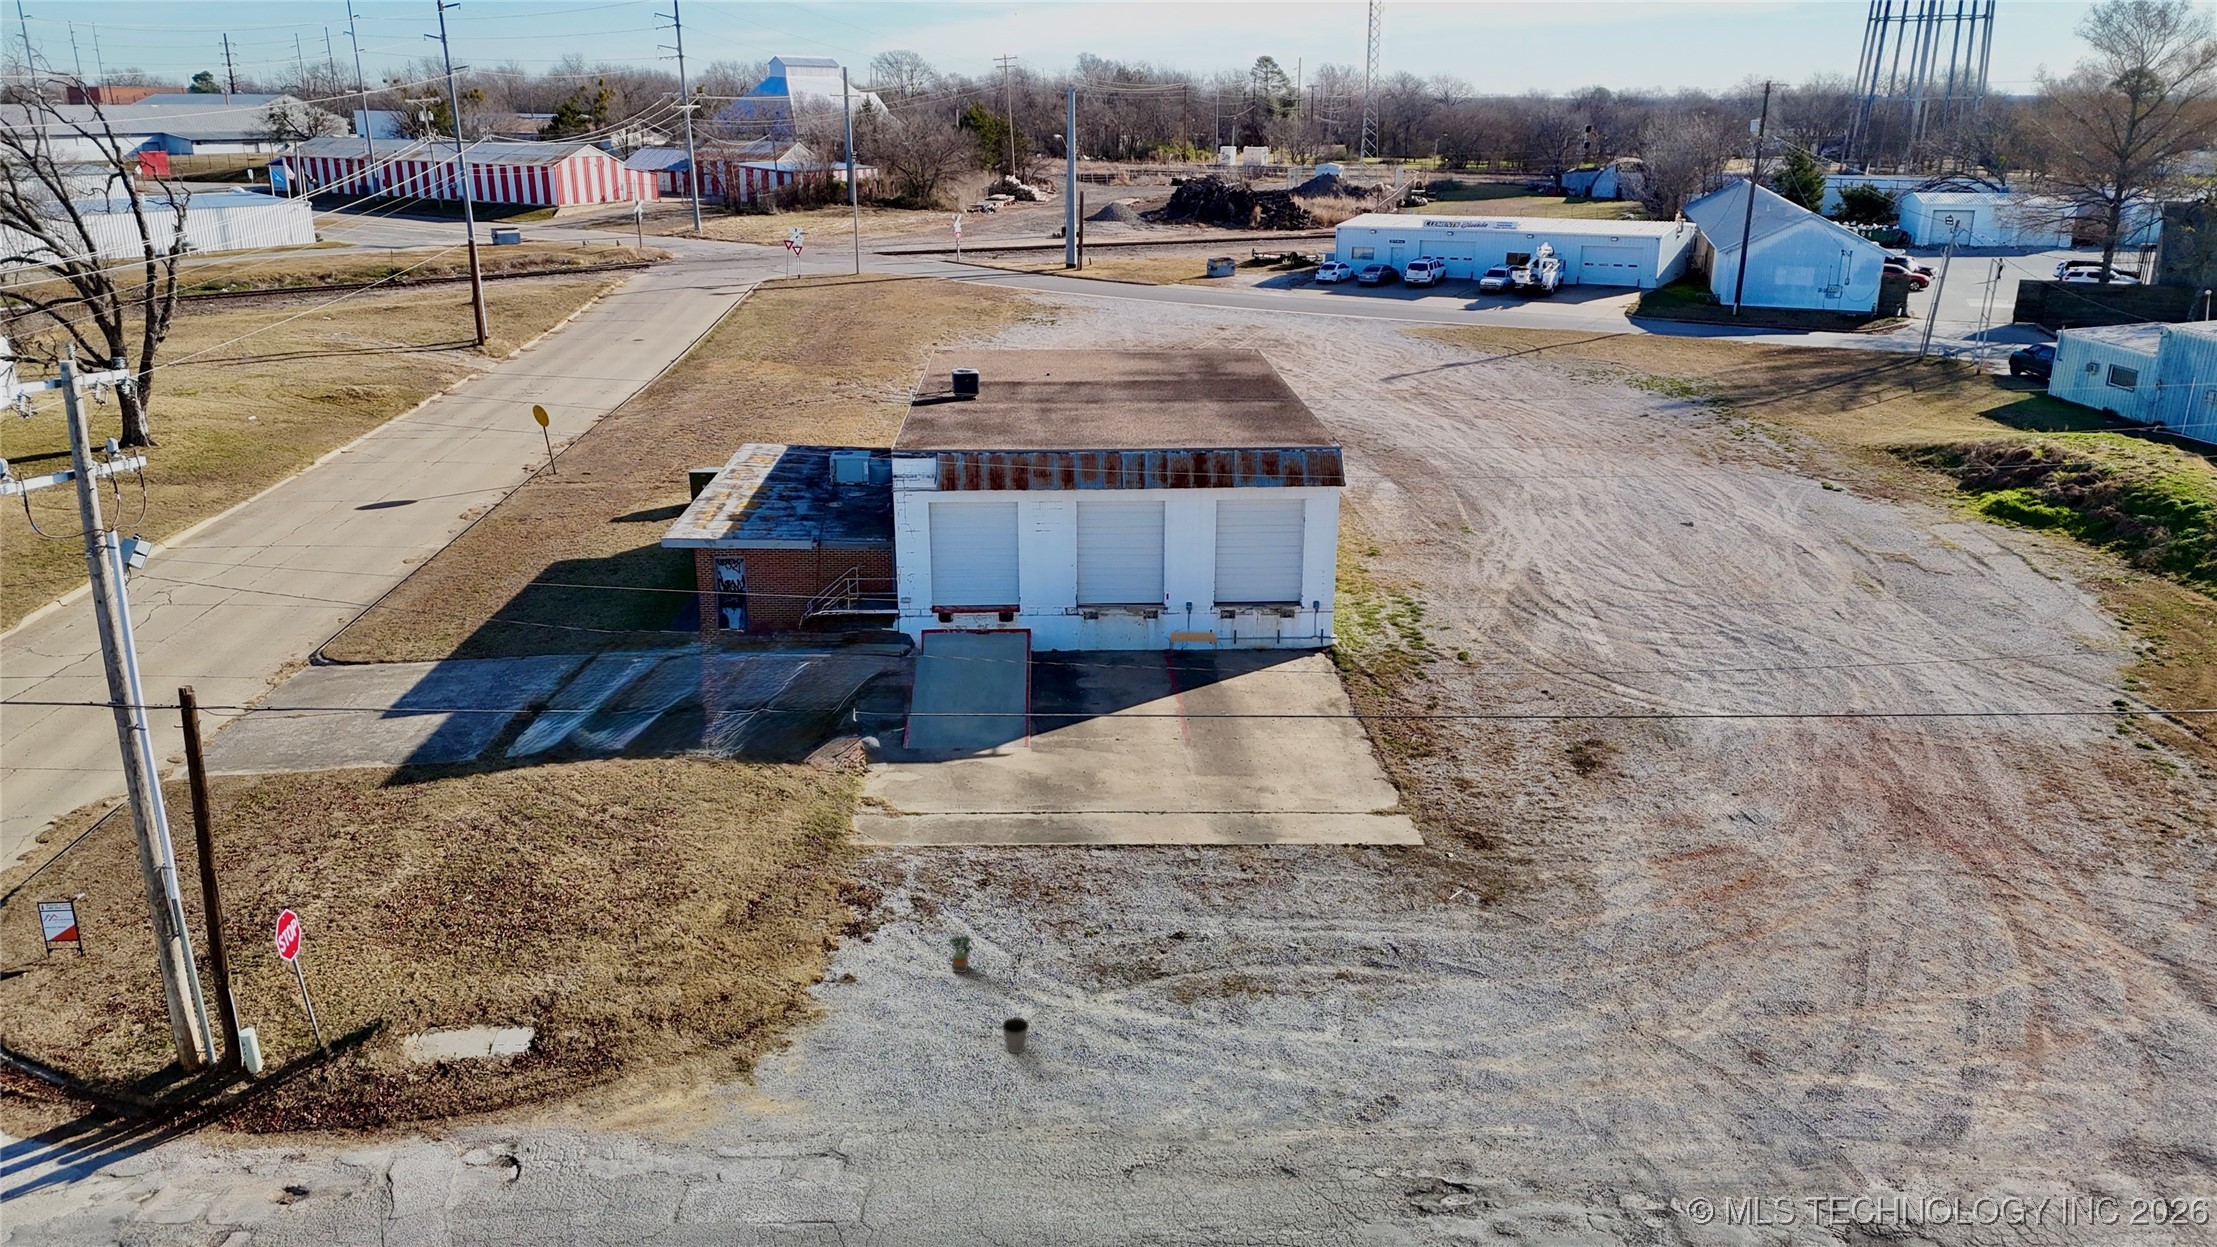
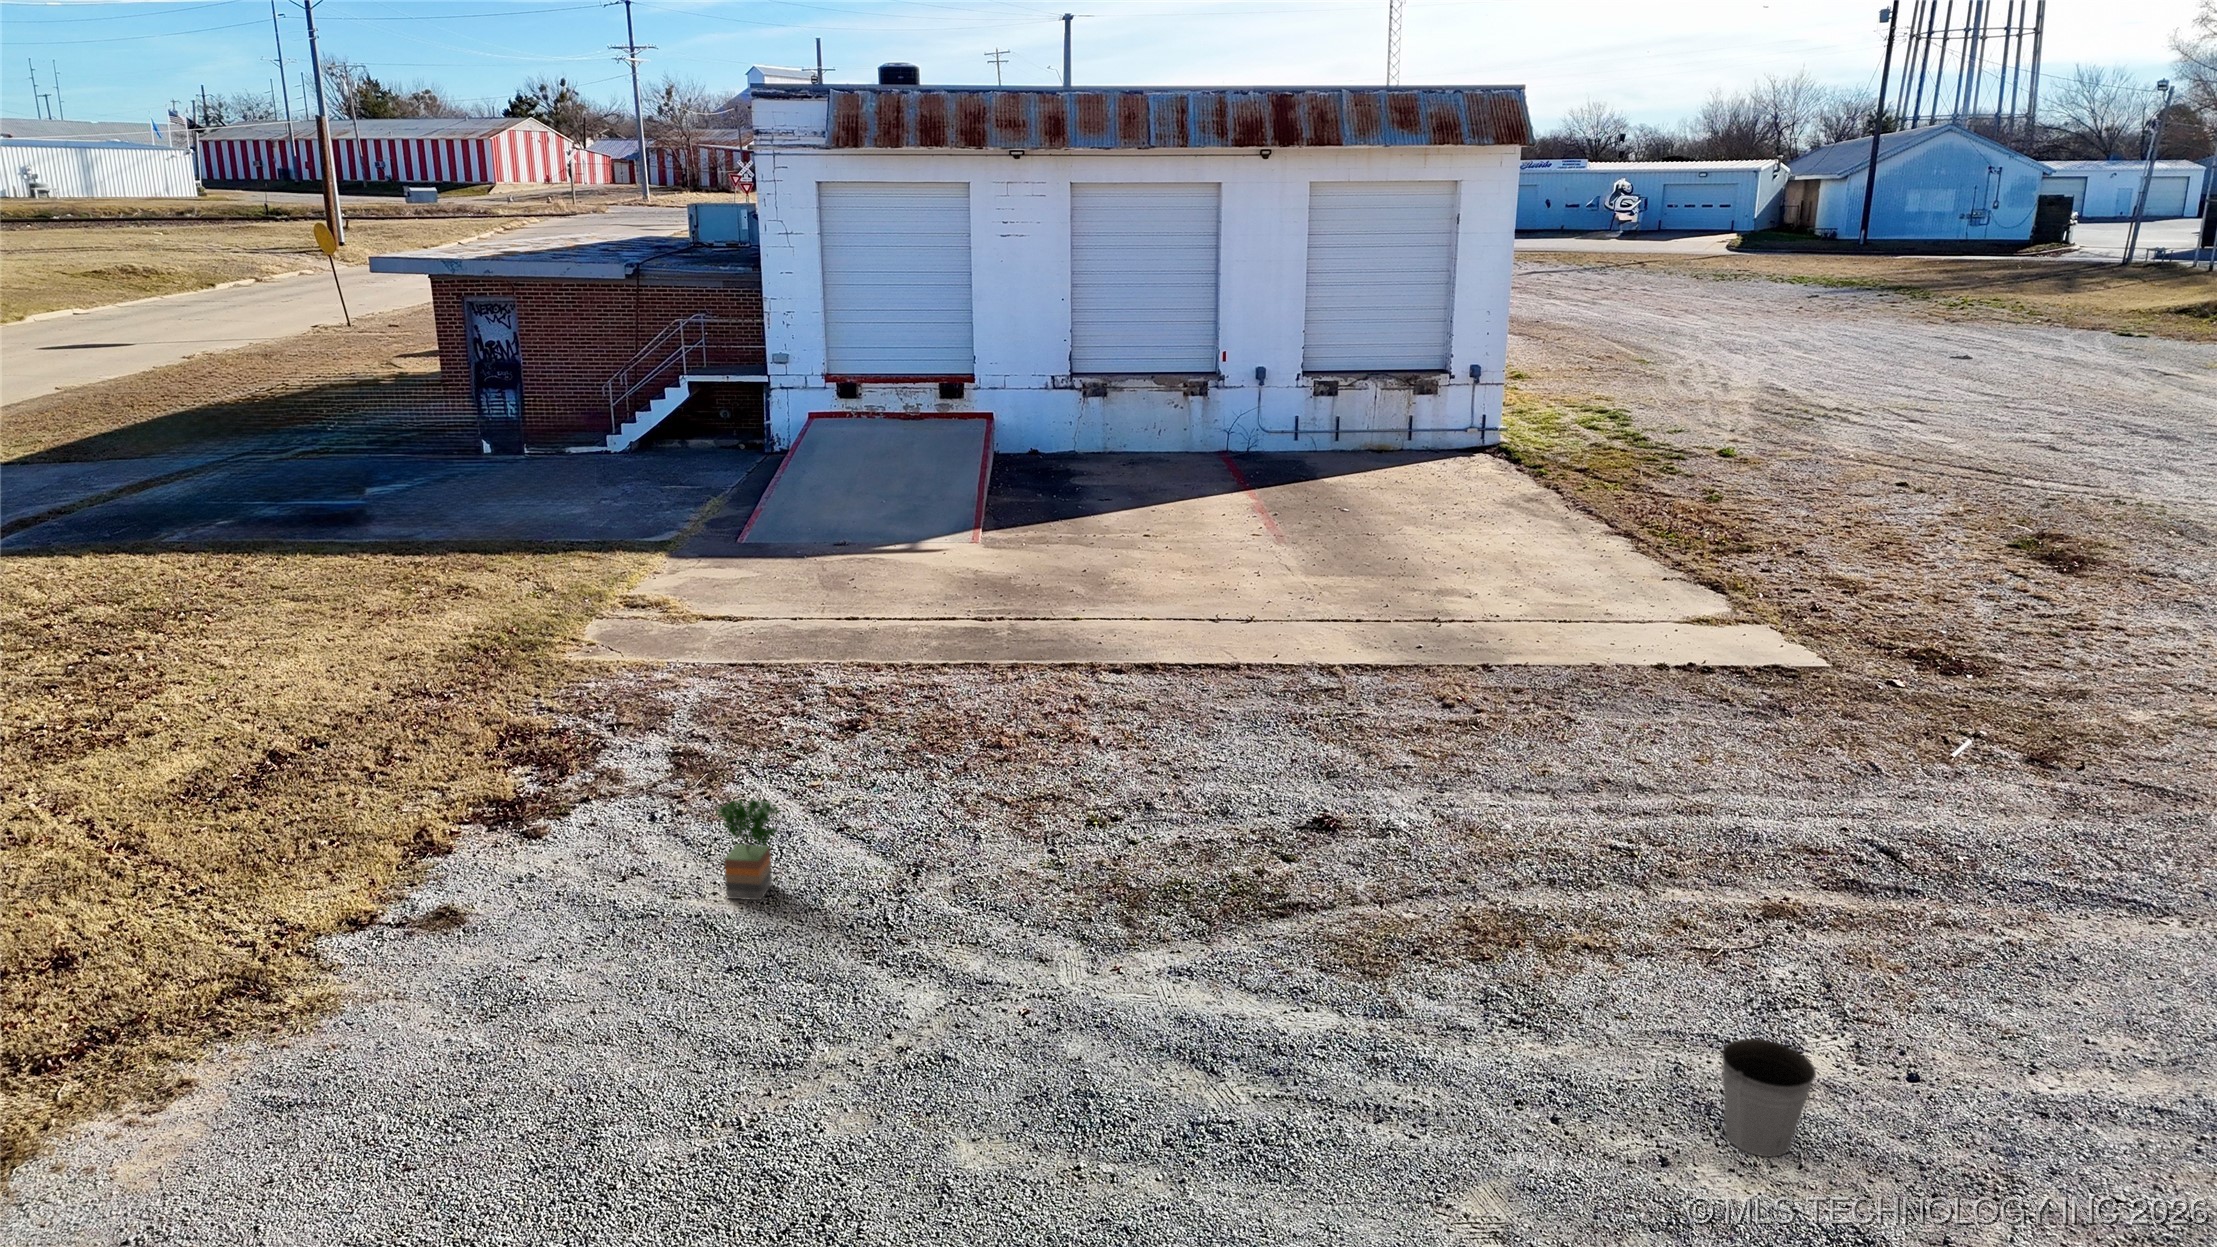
bench: present [1170,632,1217,654] -> none [1230,416,1312,454]
bucket: present [1003,1018,1029,1053] -> present [1716,1039,1816,1157]

